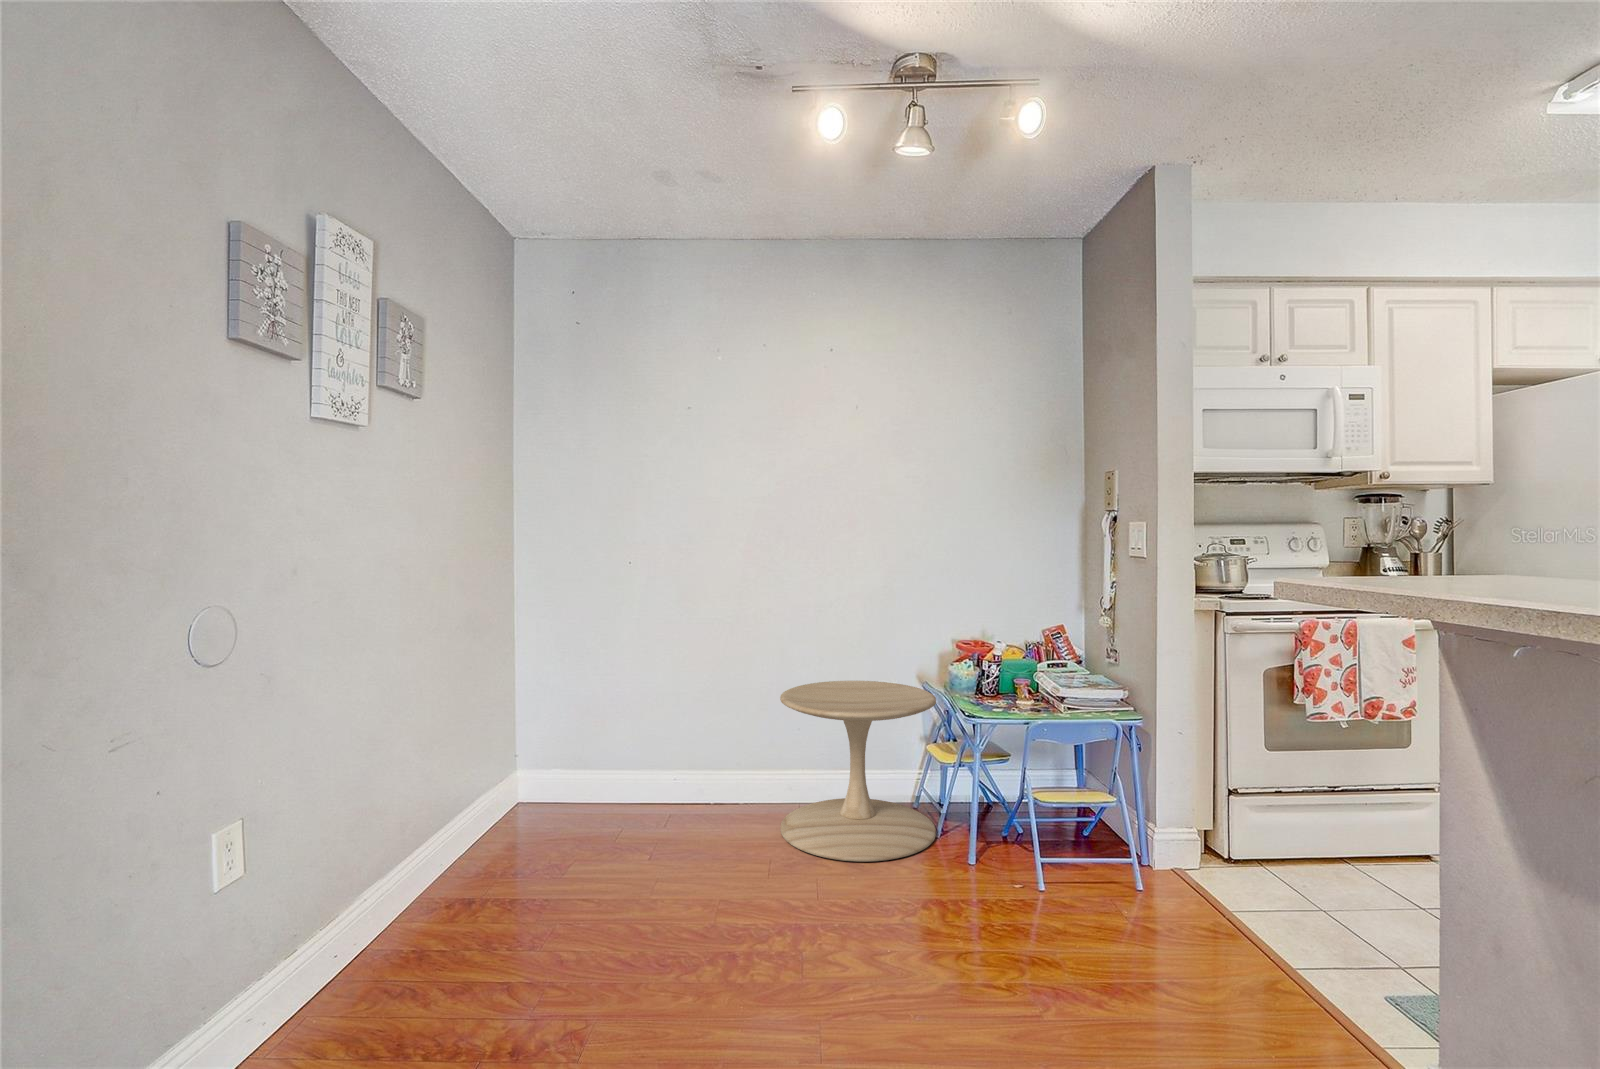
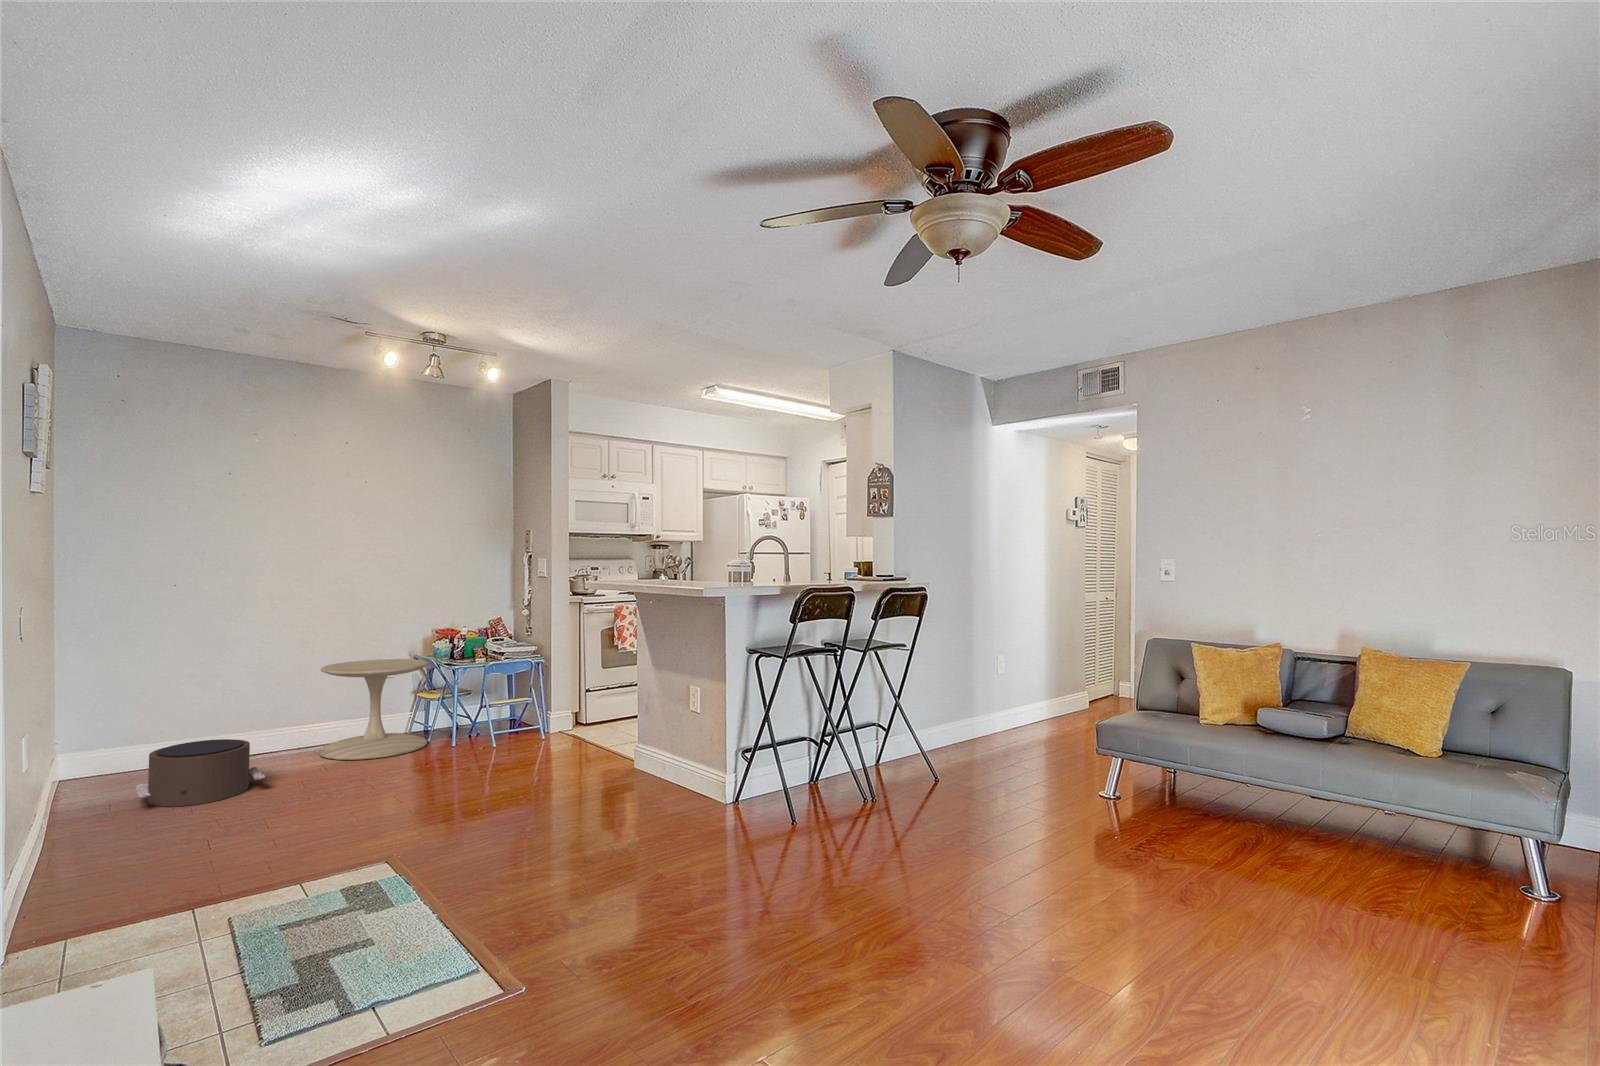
pouf: none [499,795,670,916] -> present [136,739,265,807]

